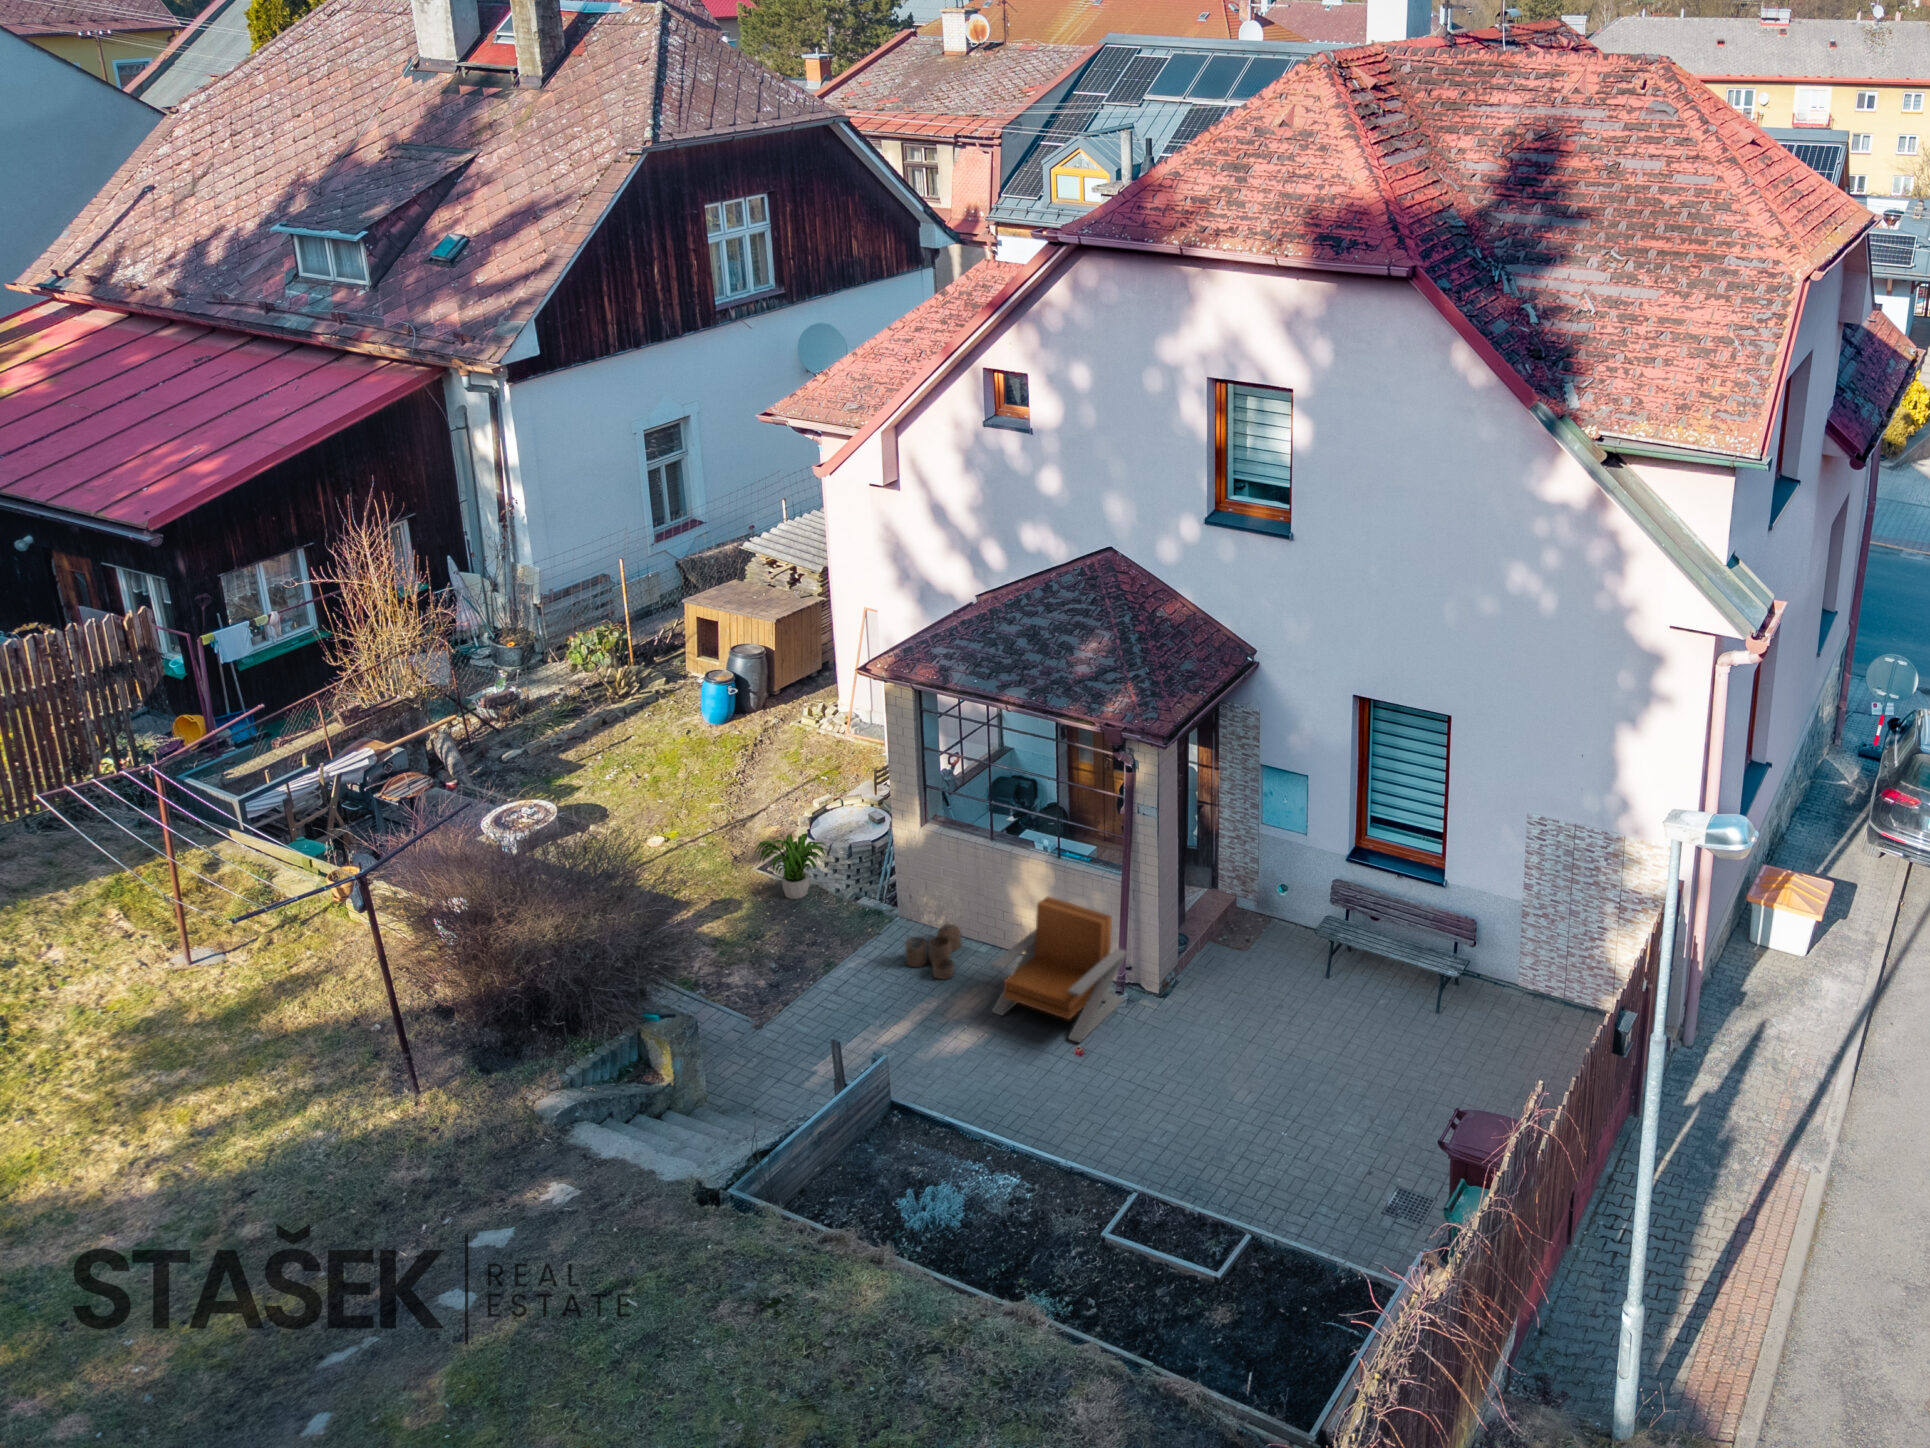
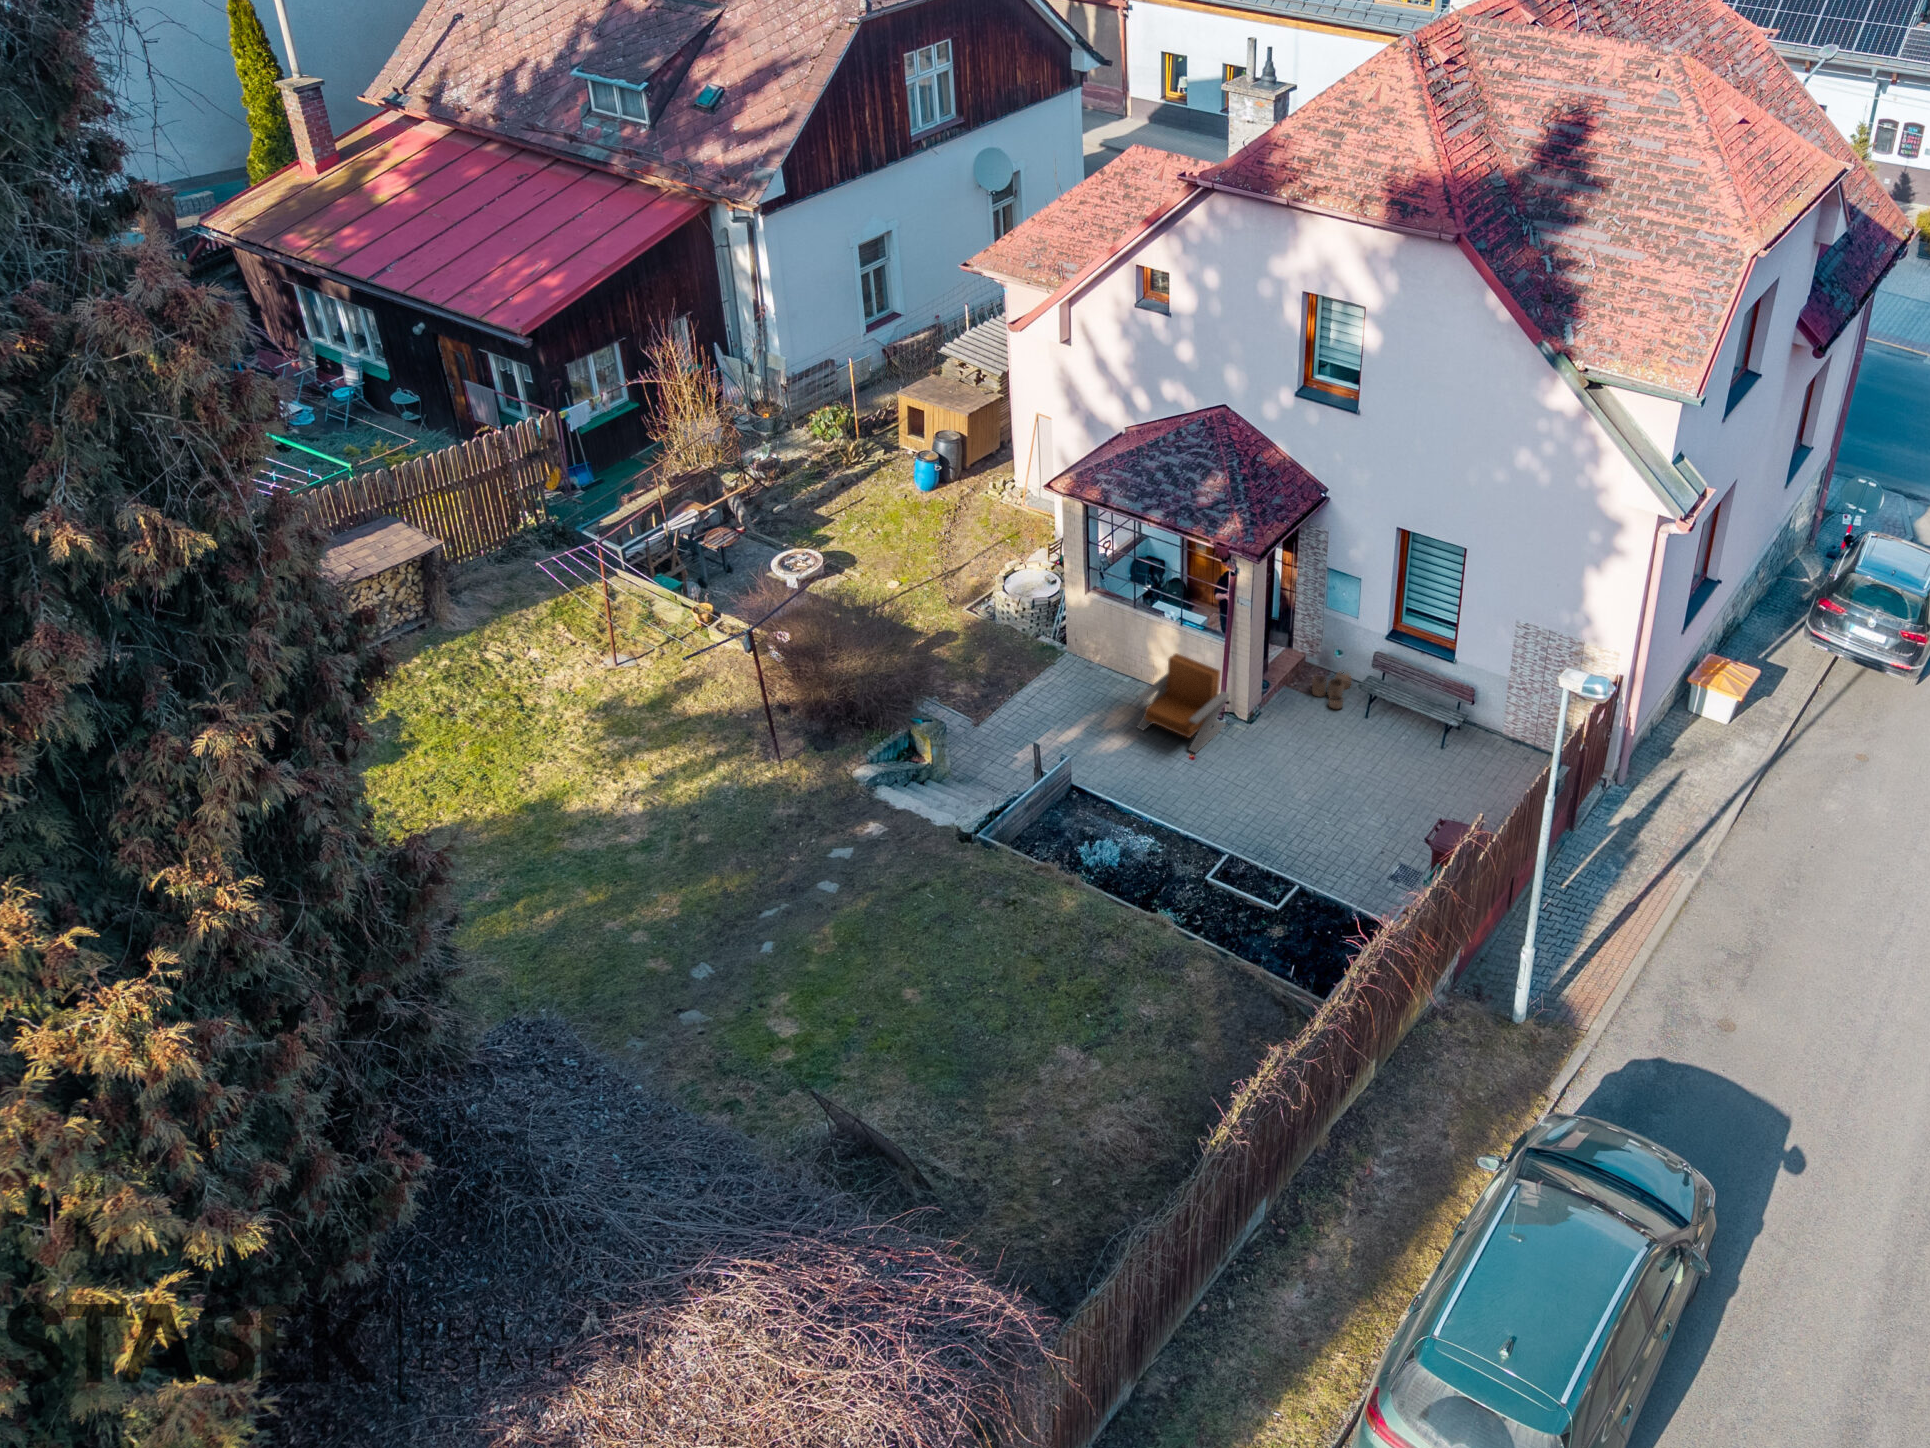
potted plant: present [755,833,828,899] -> none [970,591,1023,636]
woven basket: present [906,923,961,979] -> present [1312,670,1352,709]

